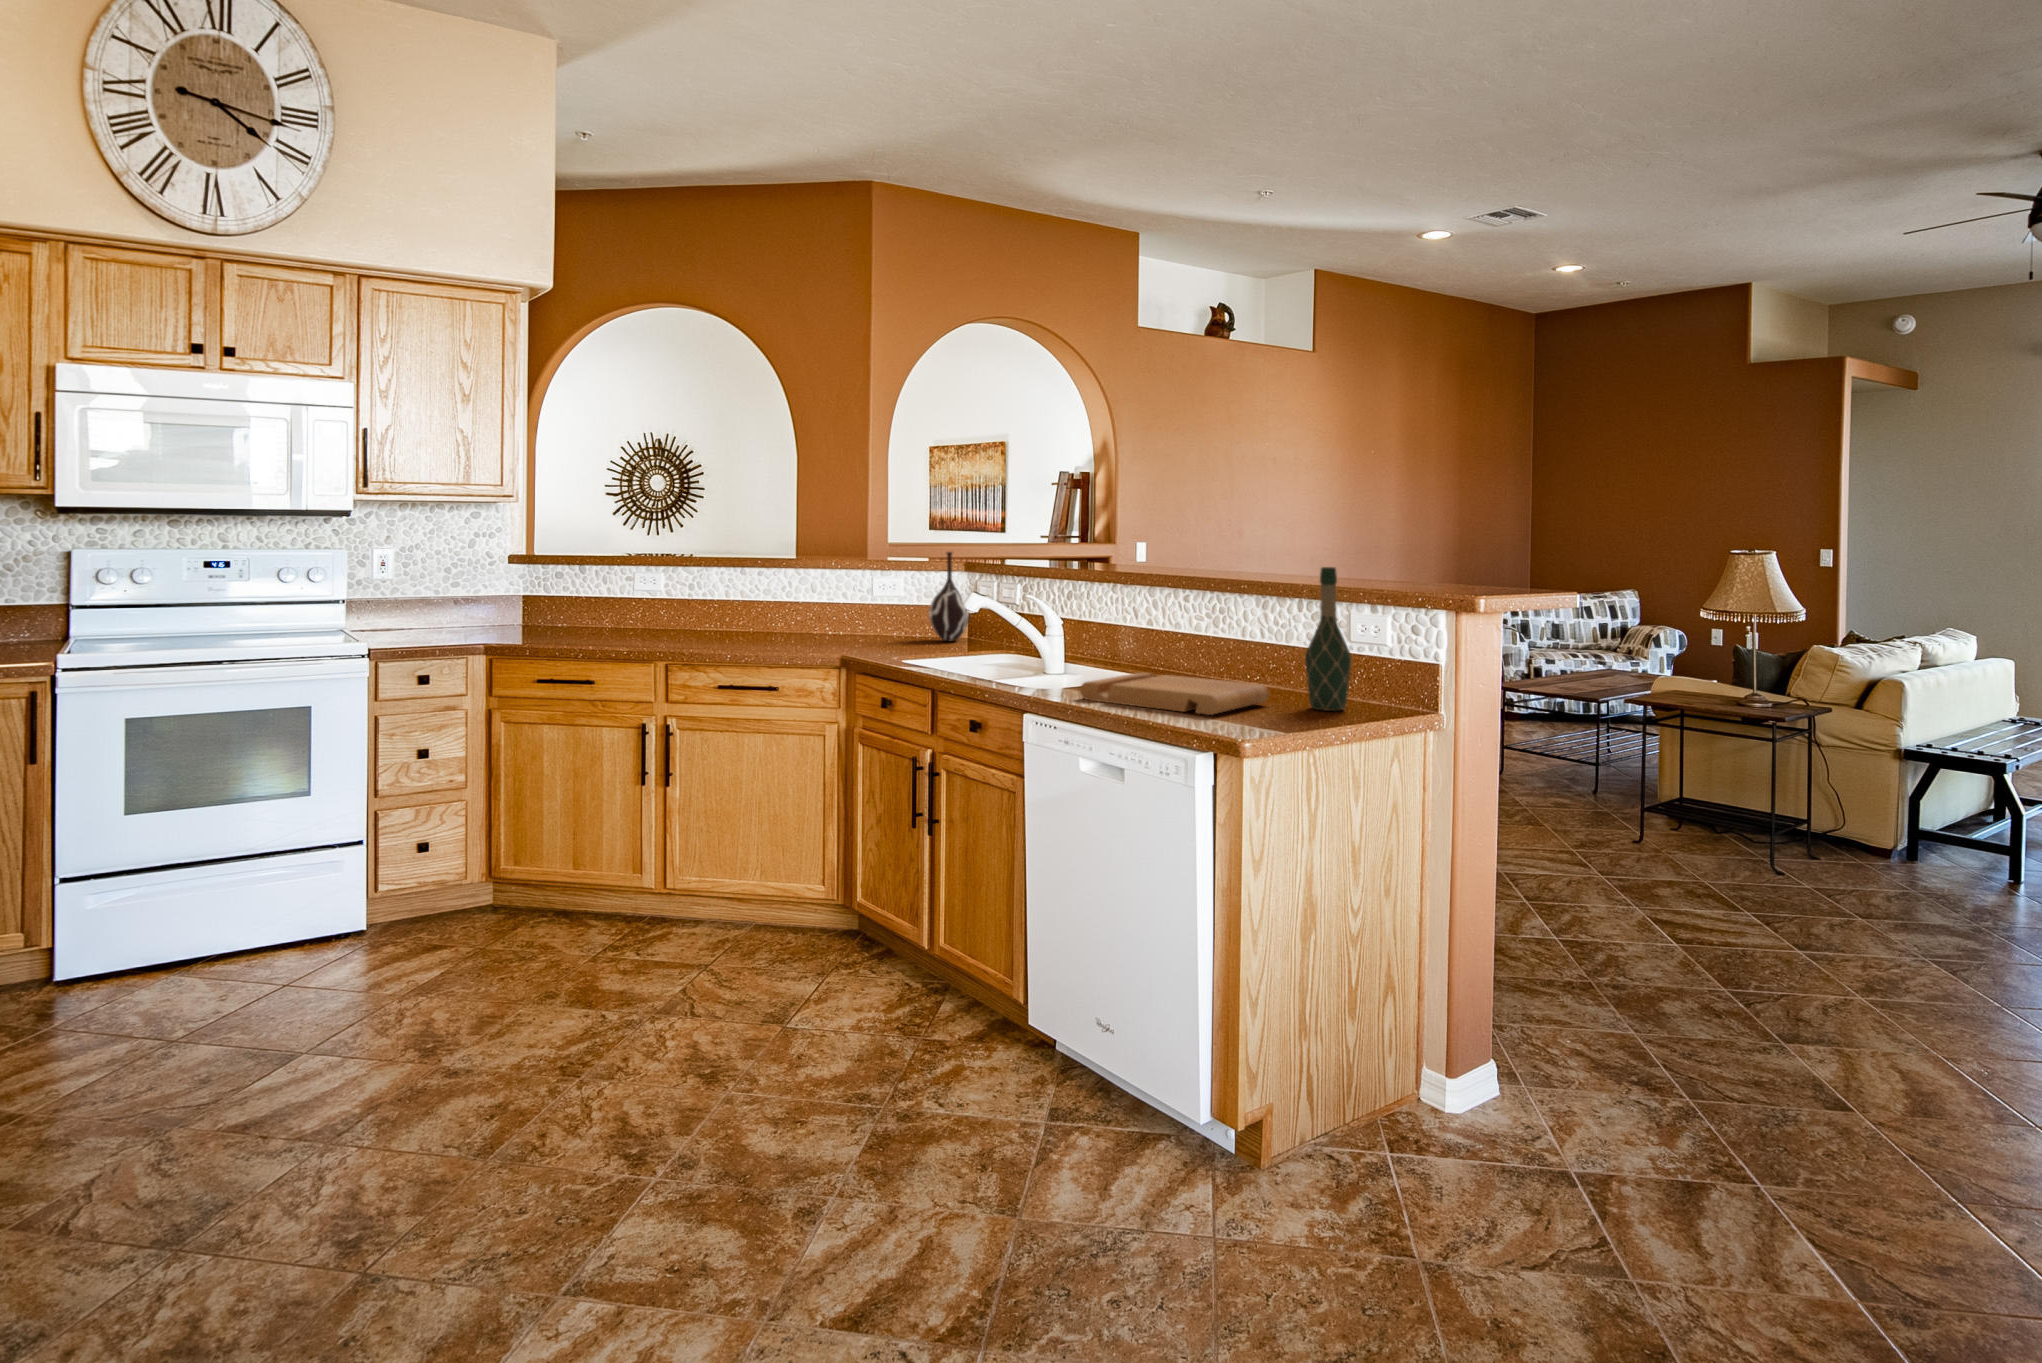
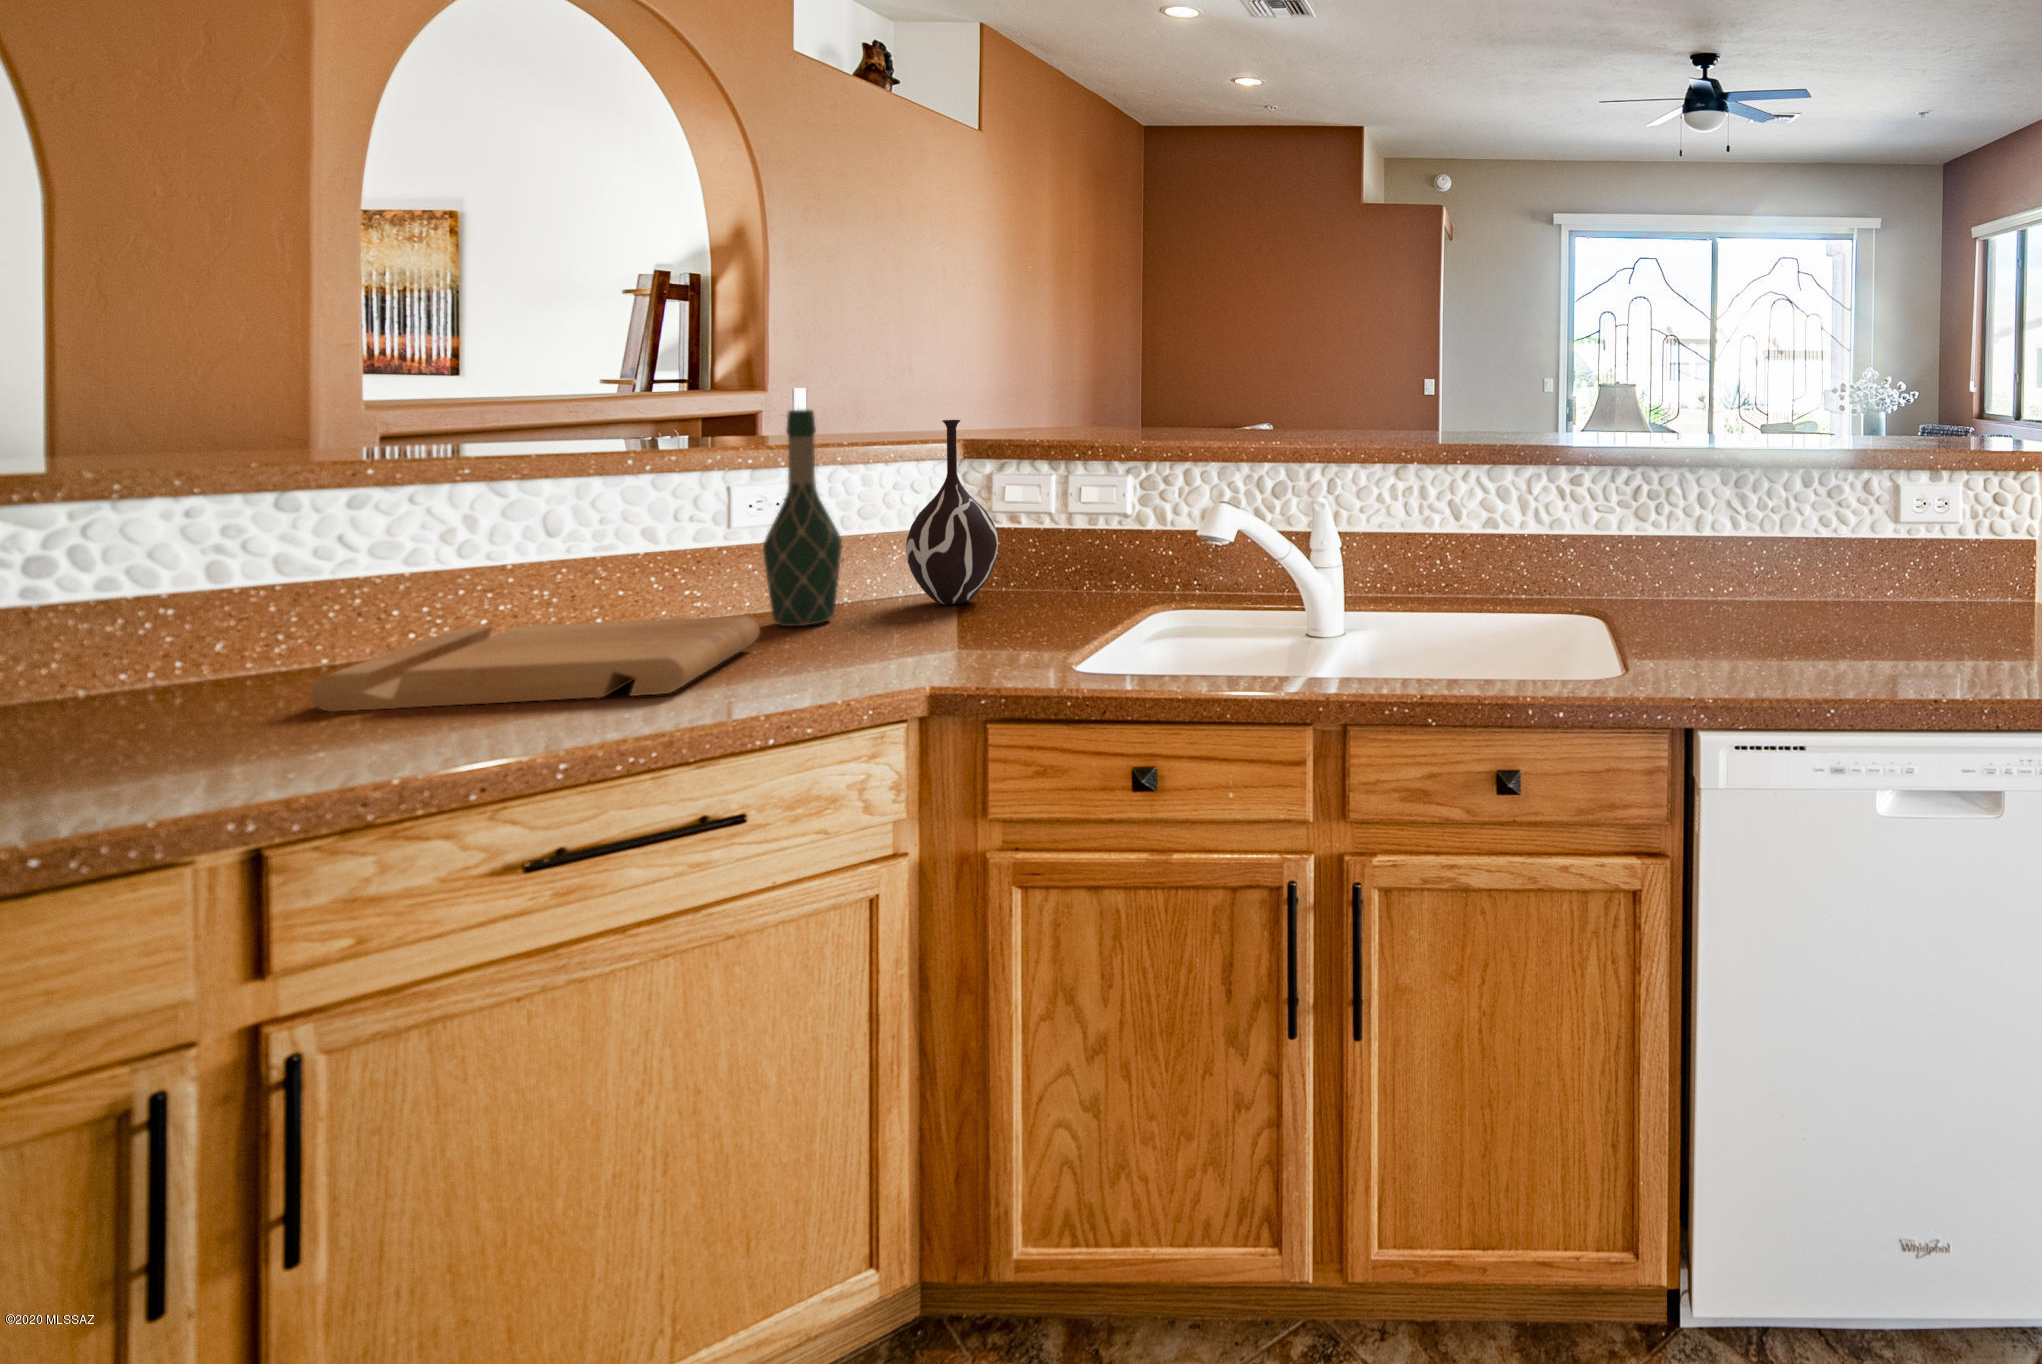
wine bottle: present [1305,567,1351,711] -> present [763,410,842,626]
cutting board: present [1080,672,1269,715] -> present [311,616,759,712]

